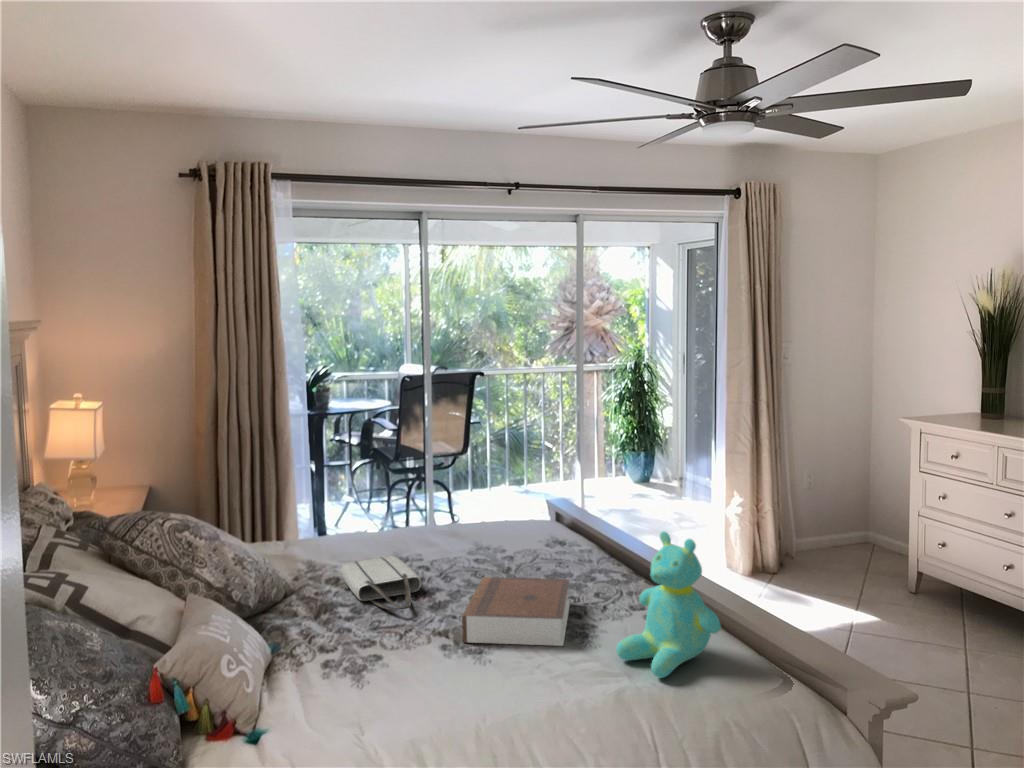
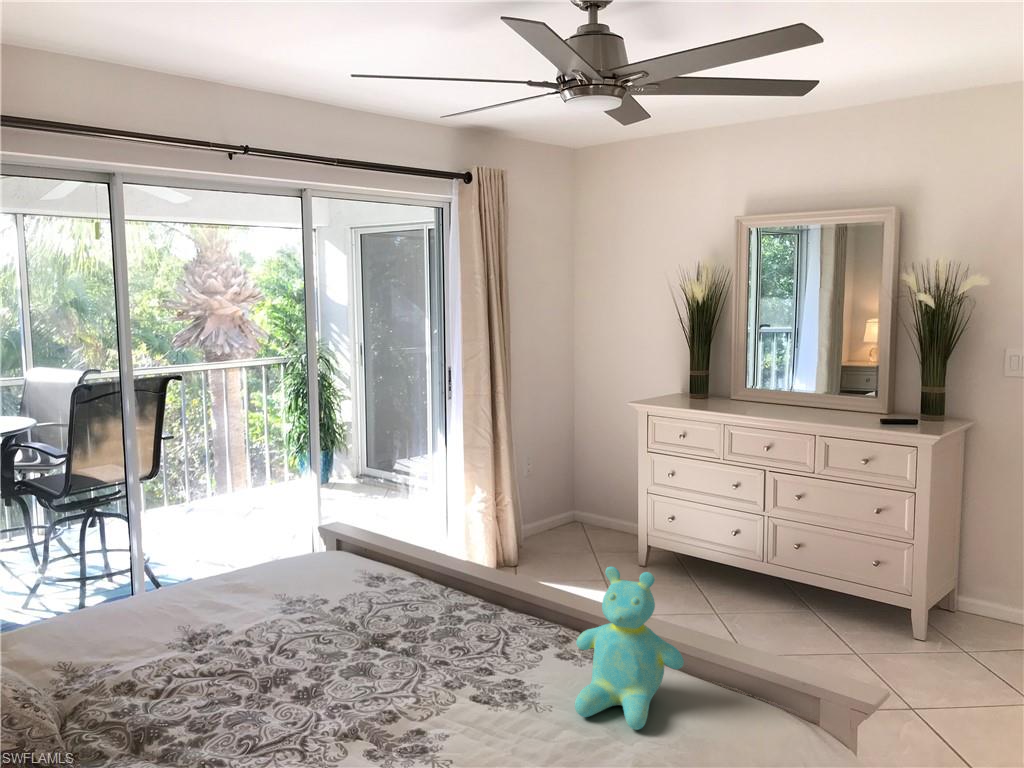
tote bag: present [341,556,421,610] -> none [132,637,281,715]
book: present [462,577,570,646] -> none [359,630,505,739]

